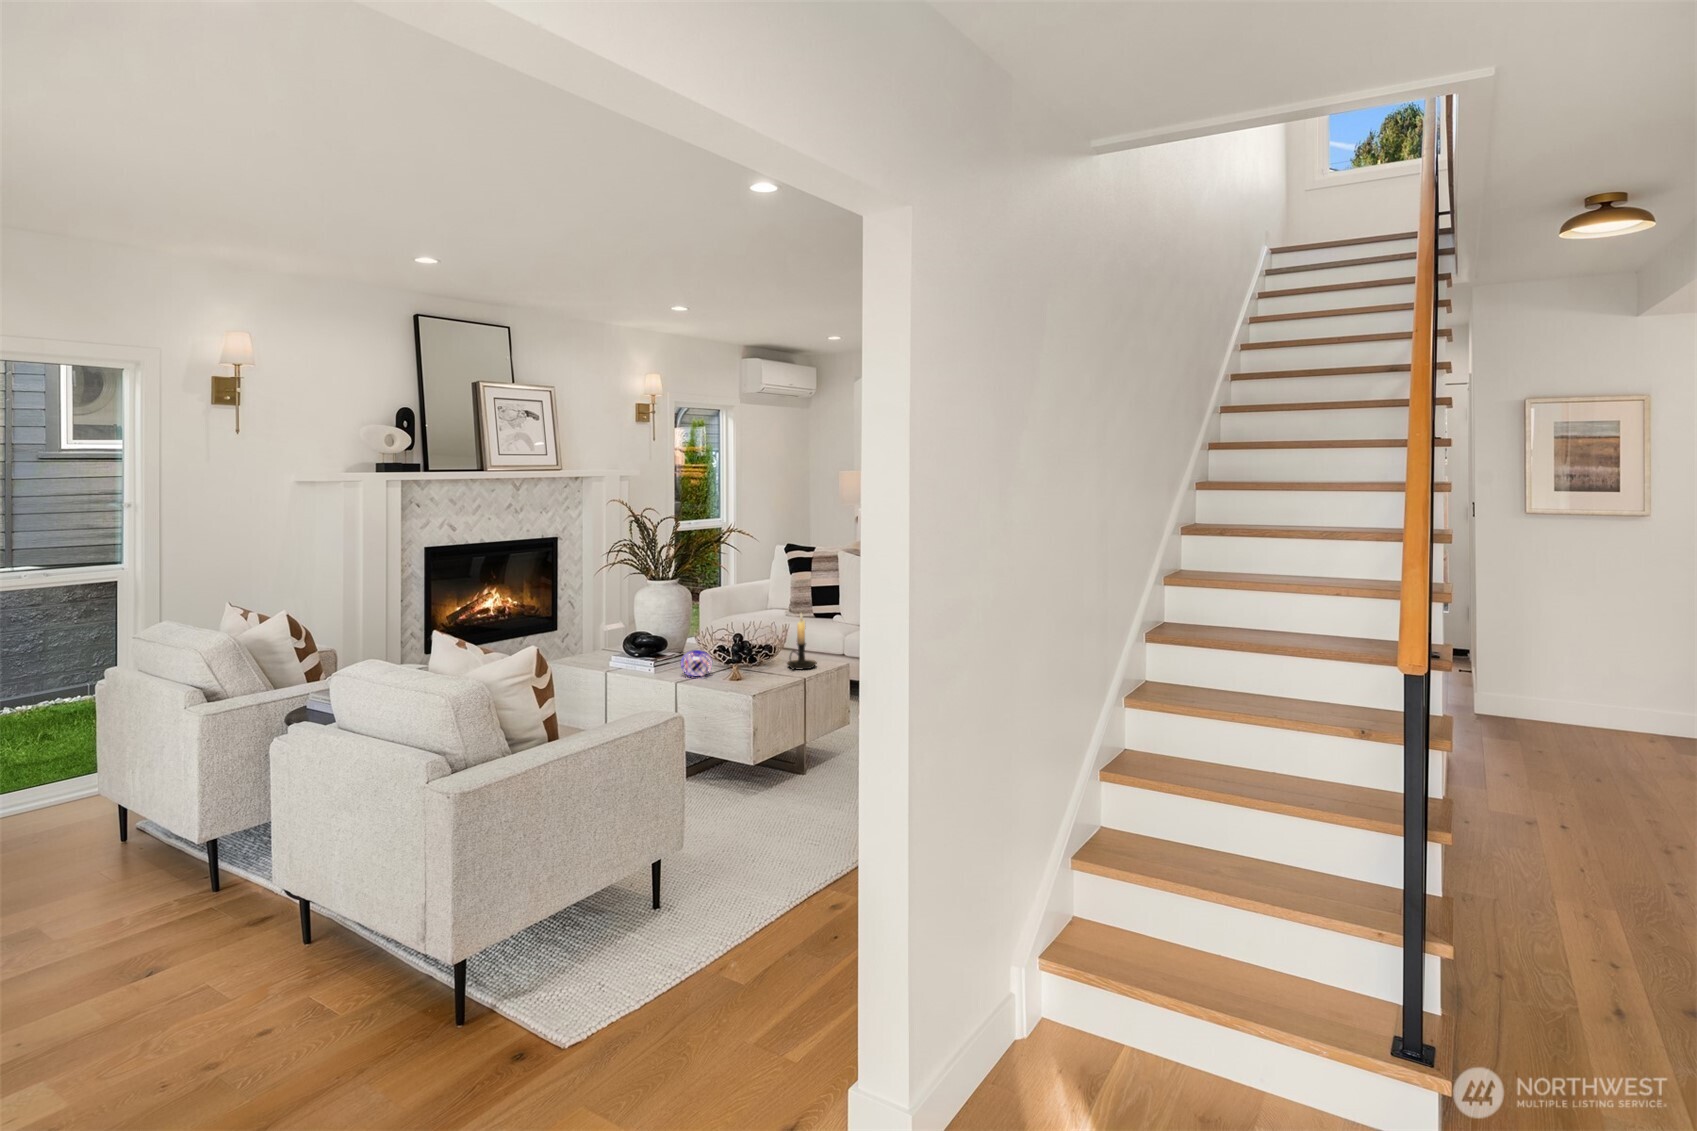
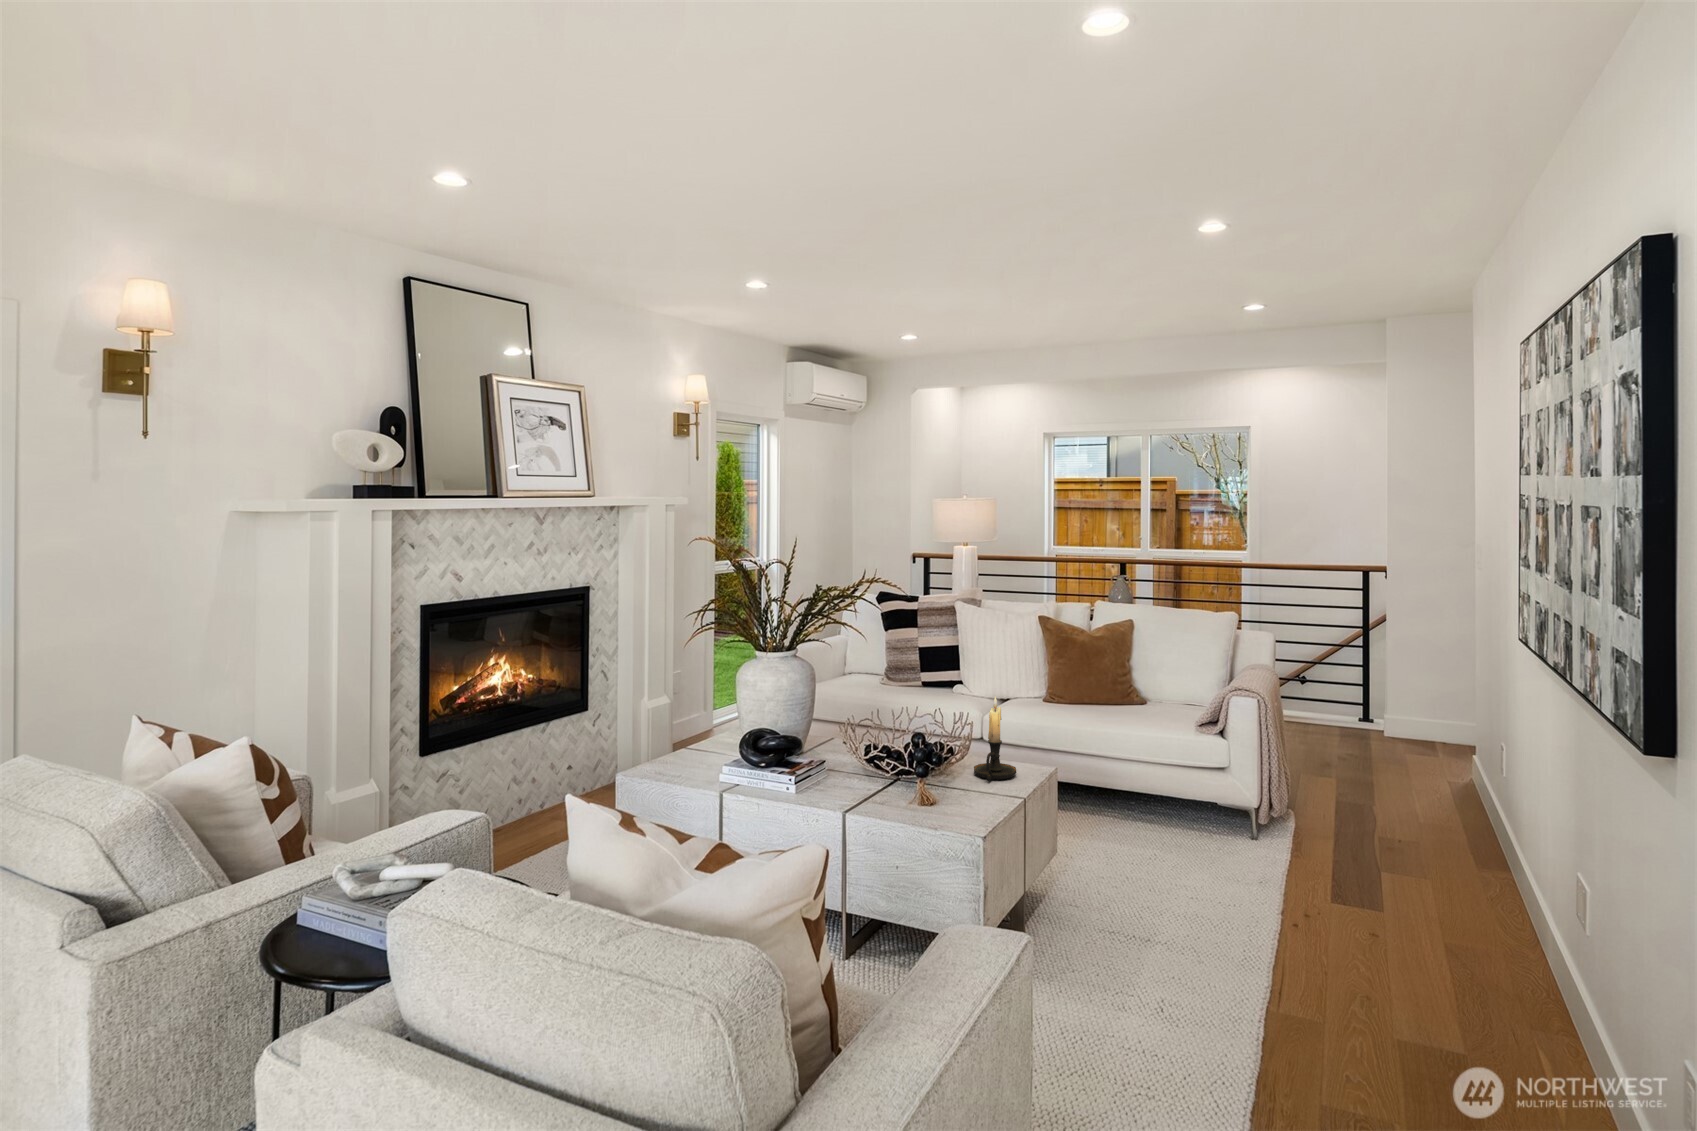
decorative orb: present [681,650,712,676] -> none [837,757,882,797]

